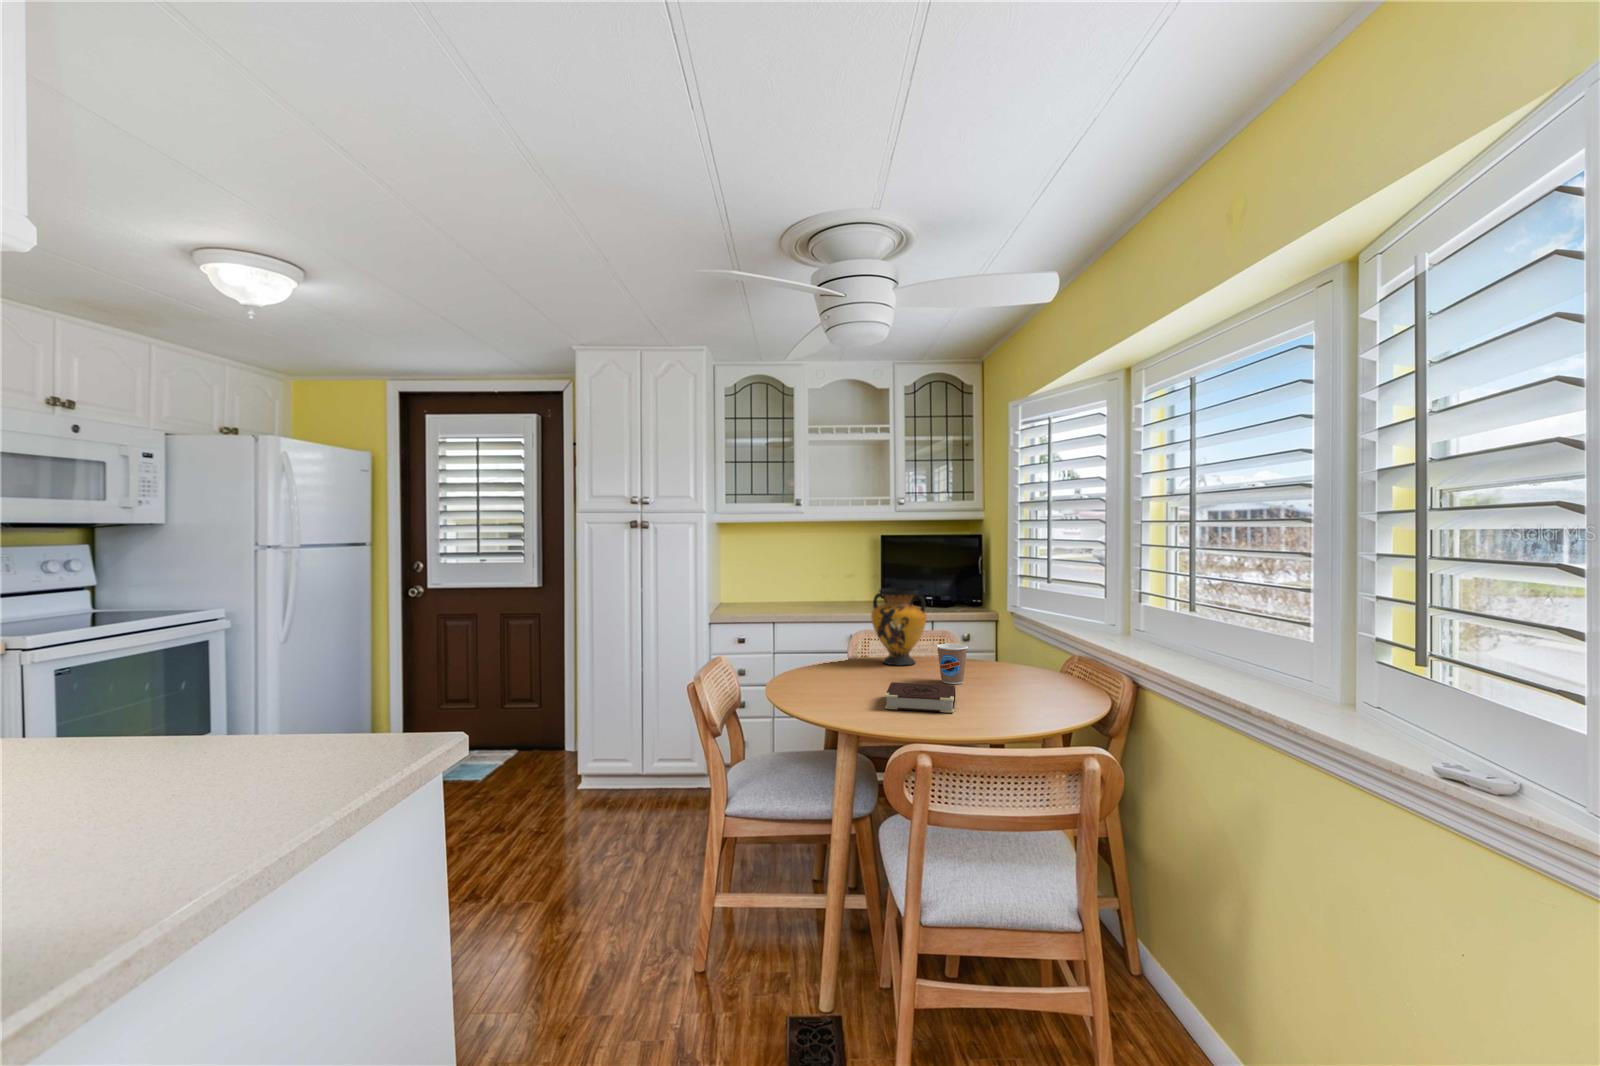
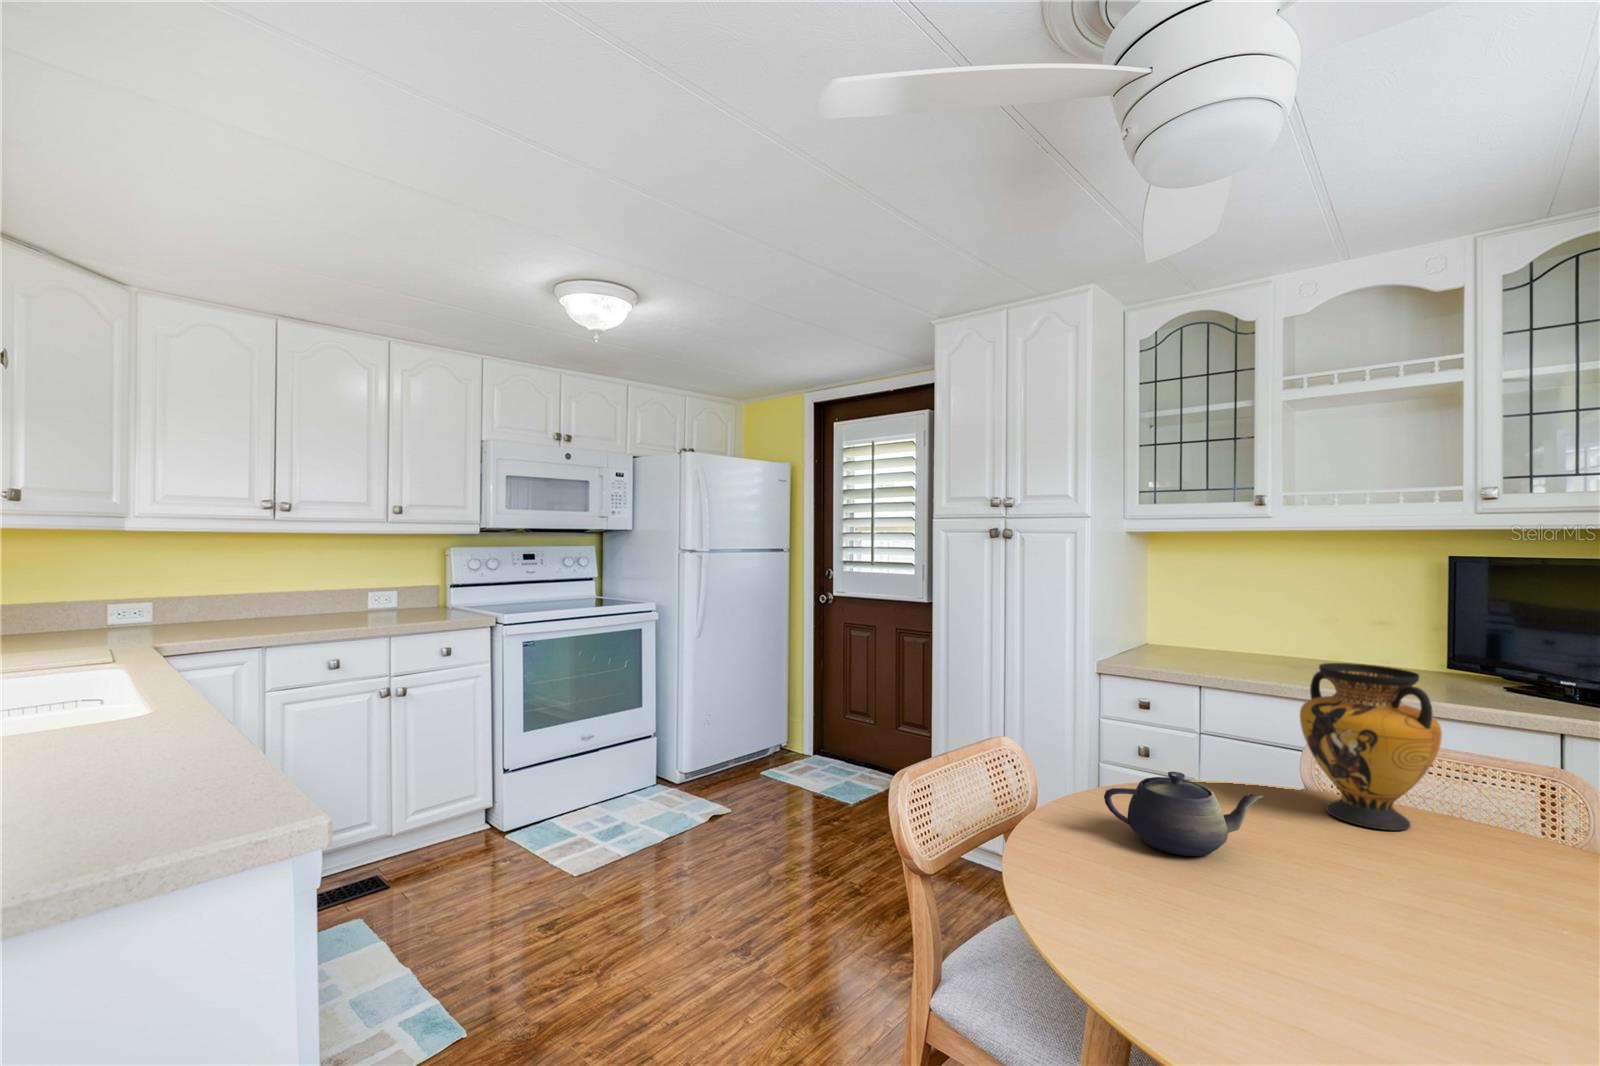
coffee cup: present [937,644,968,684] -> none [1414,812,1513,922]
teapot: none [814,649,879,689] -> present [1104,772,1263,856]
book: present [885,682,955,713] -> none [1187,873,1415,1013]

